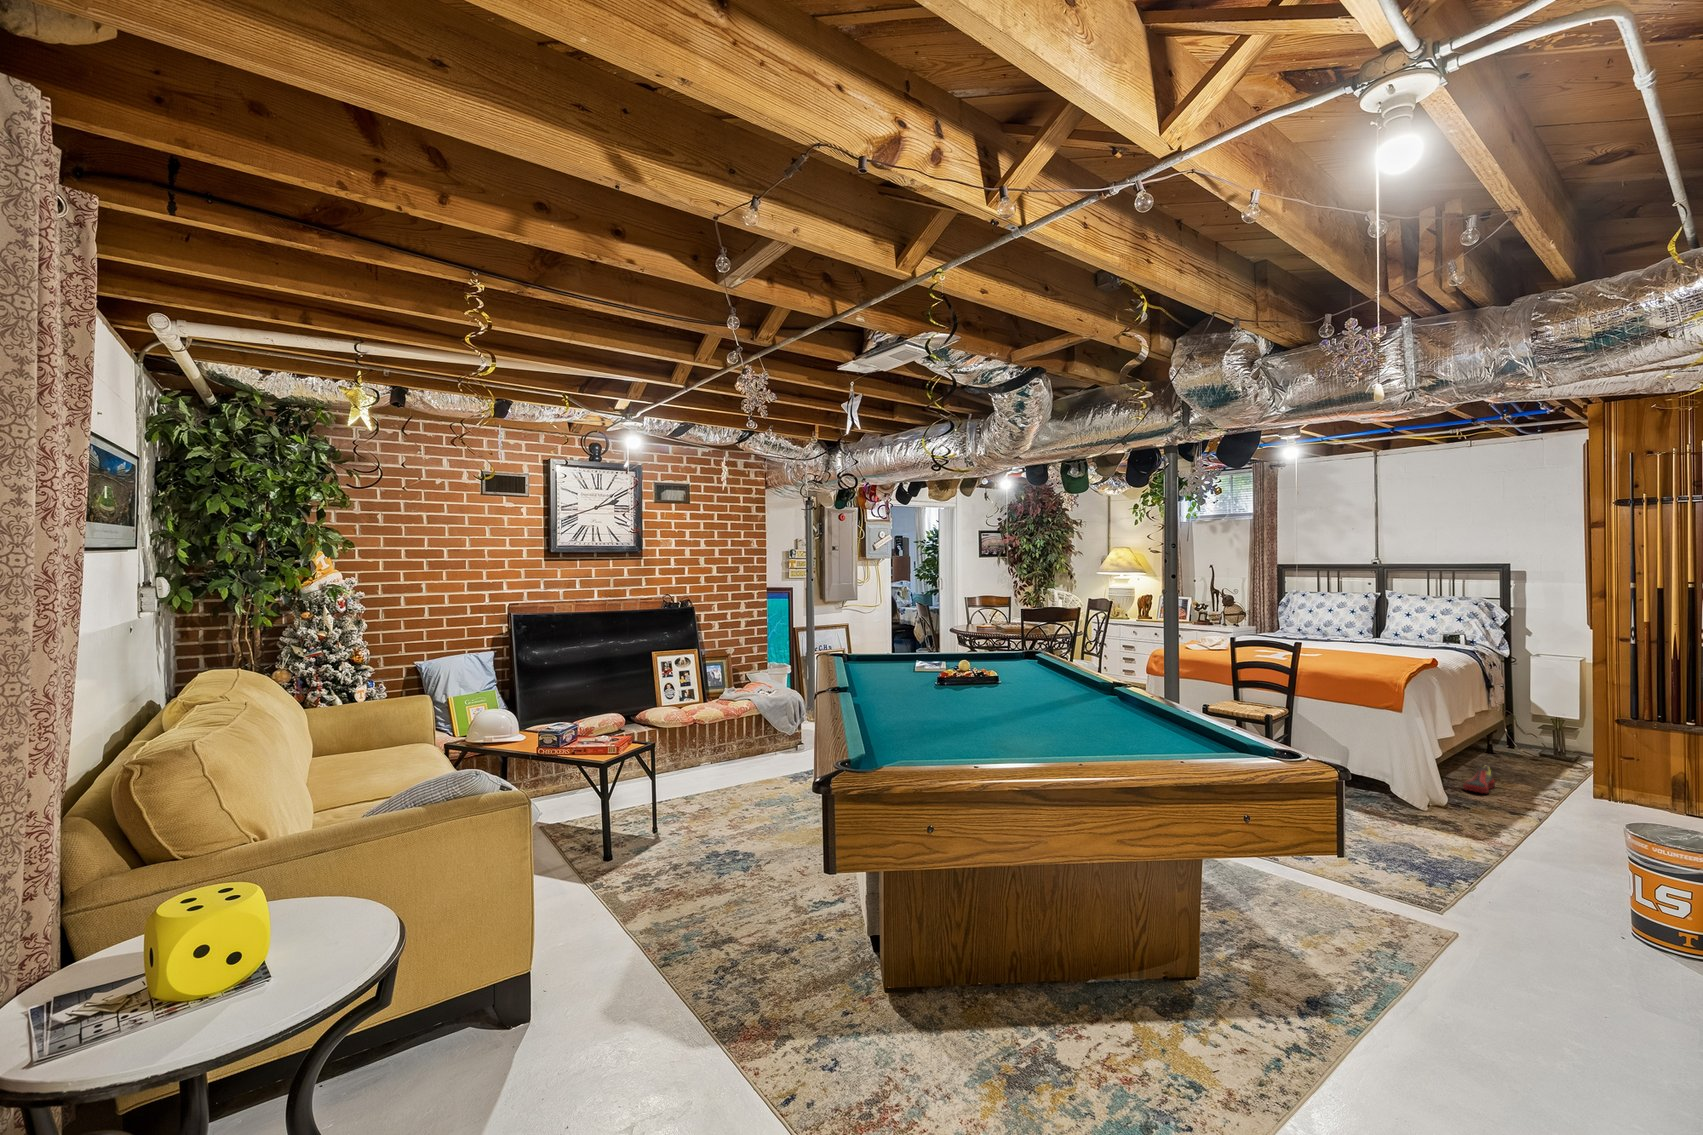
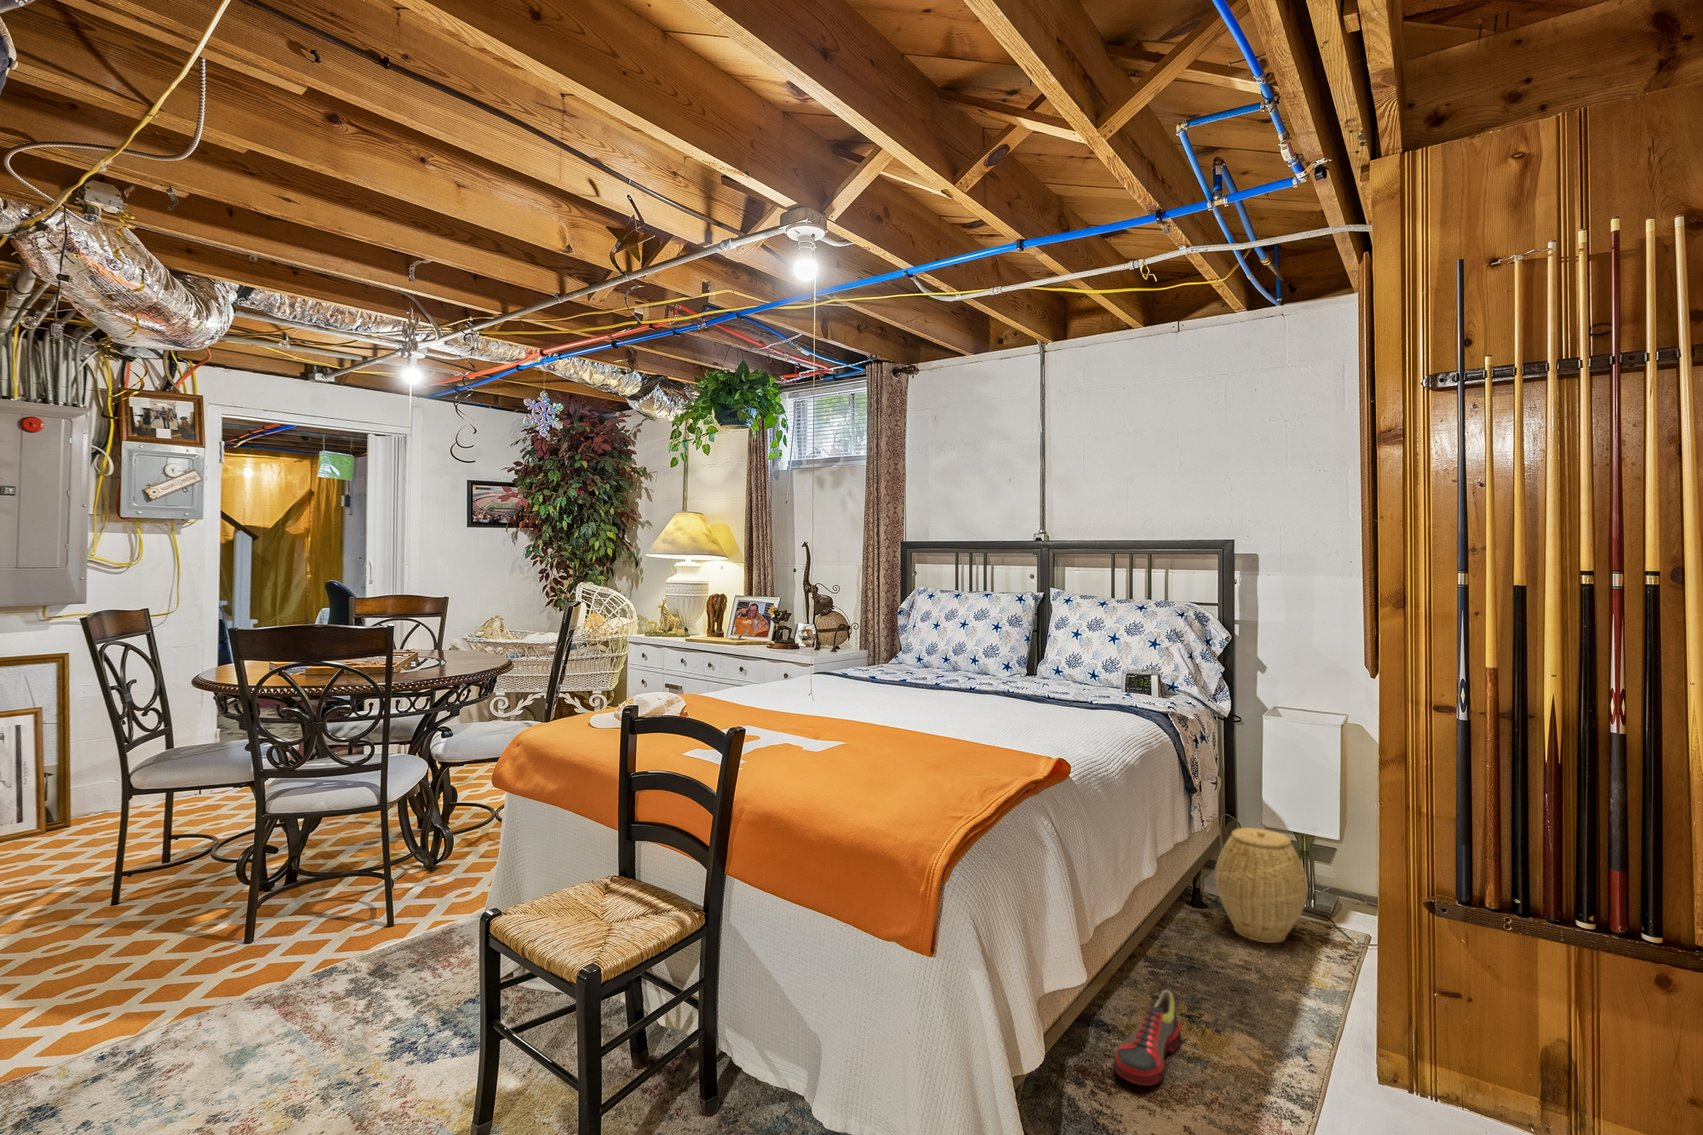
woven basket: none [1504,713,1563,768] -> present [1215,828,1308,943]

